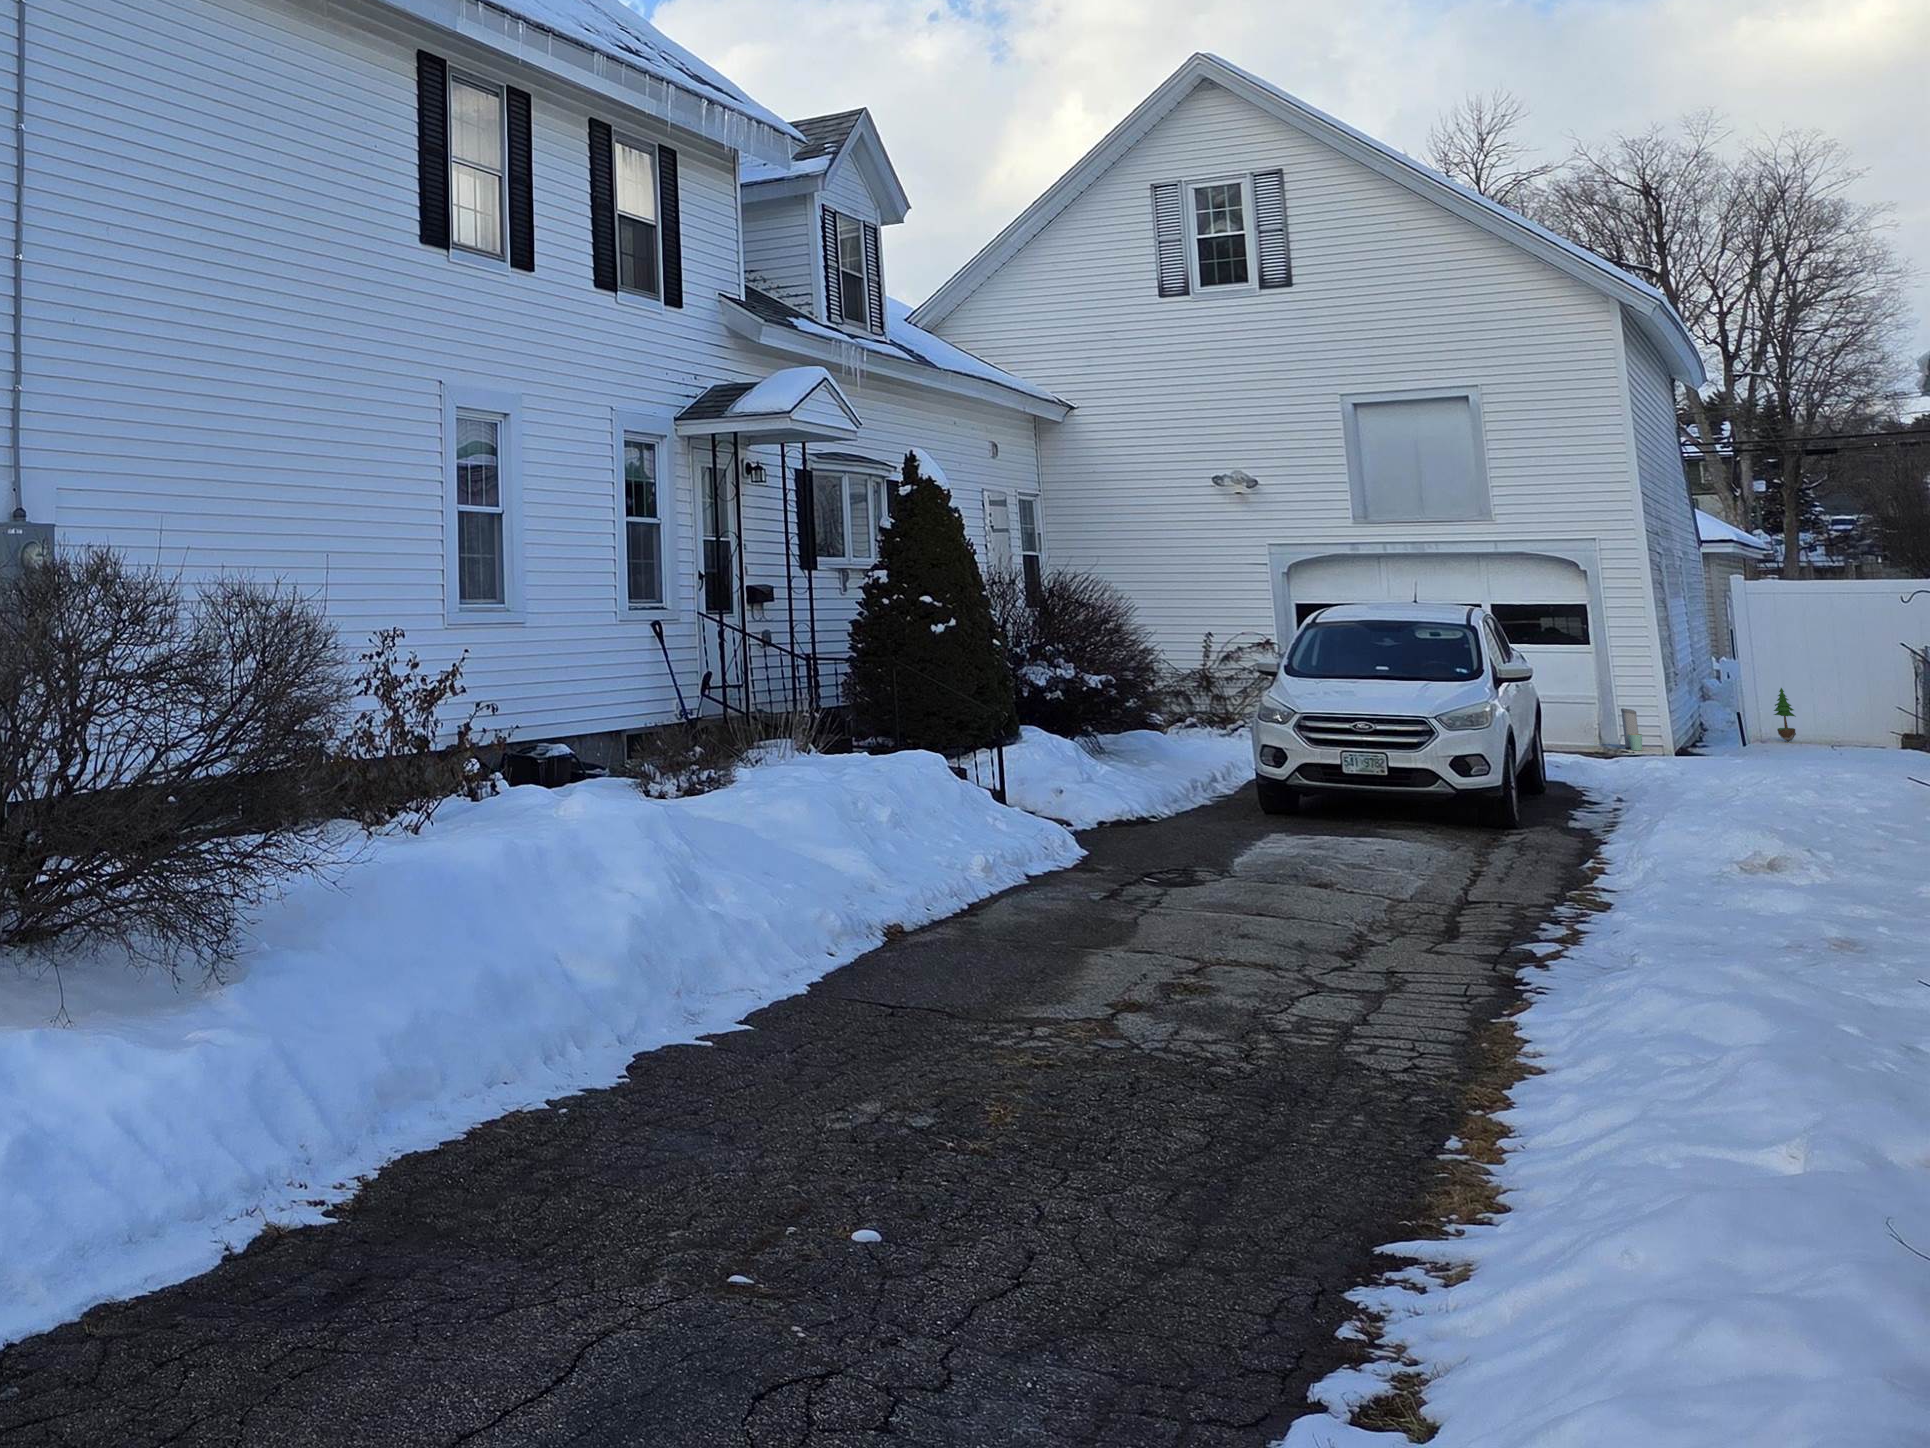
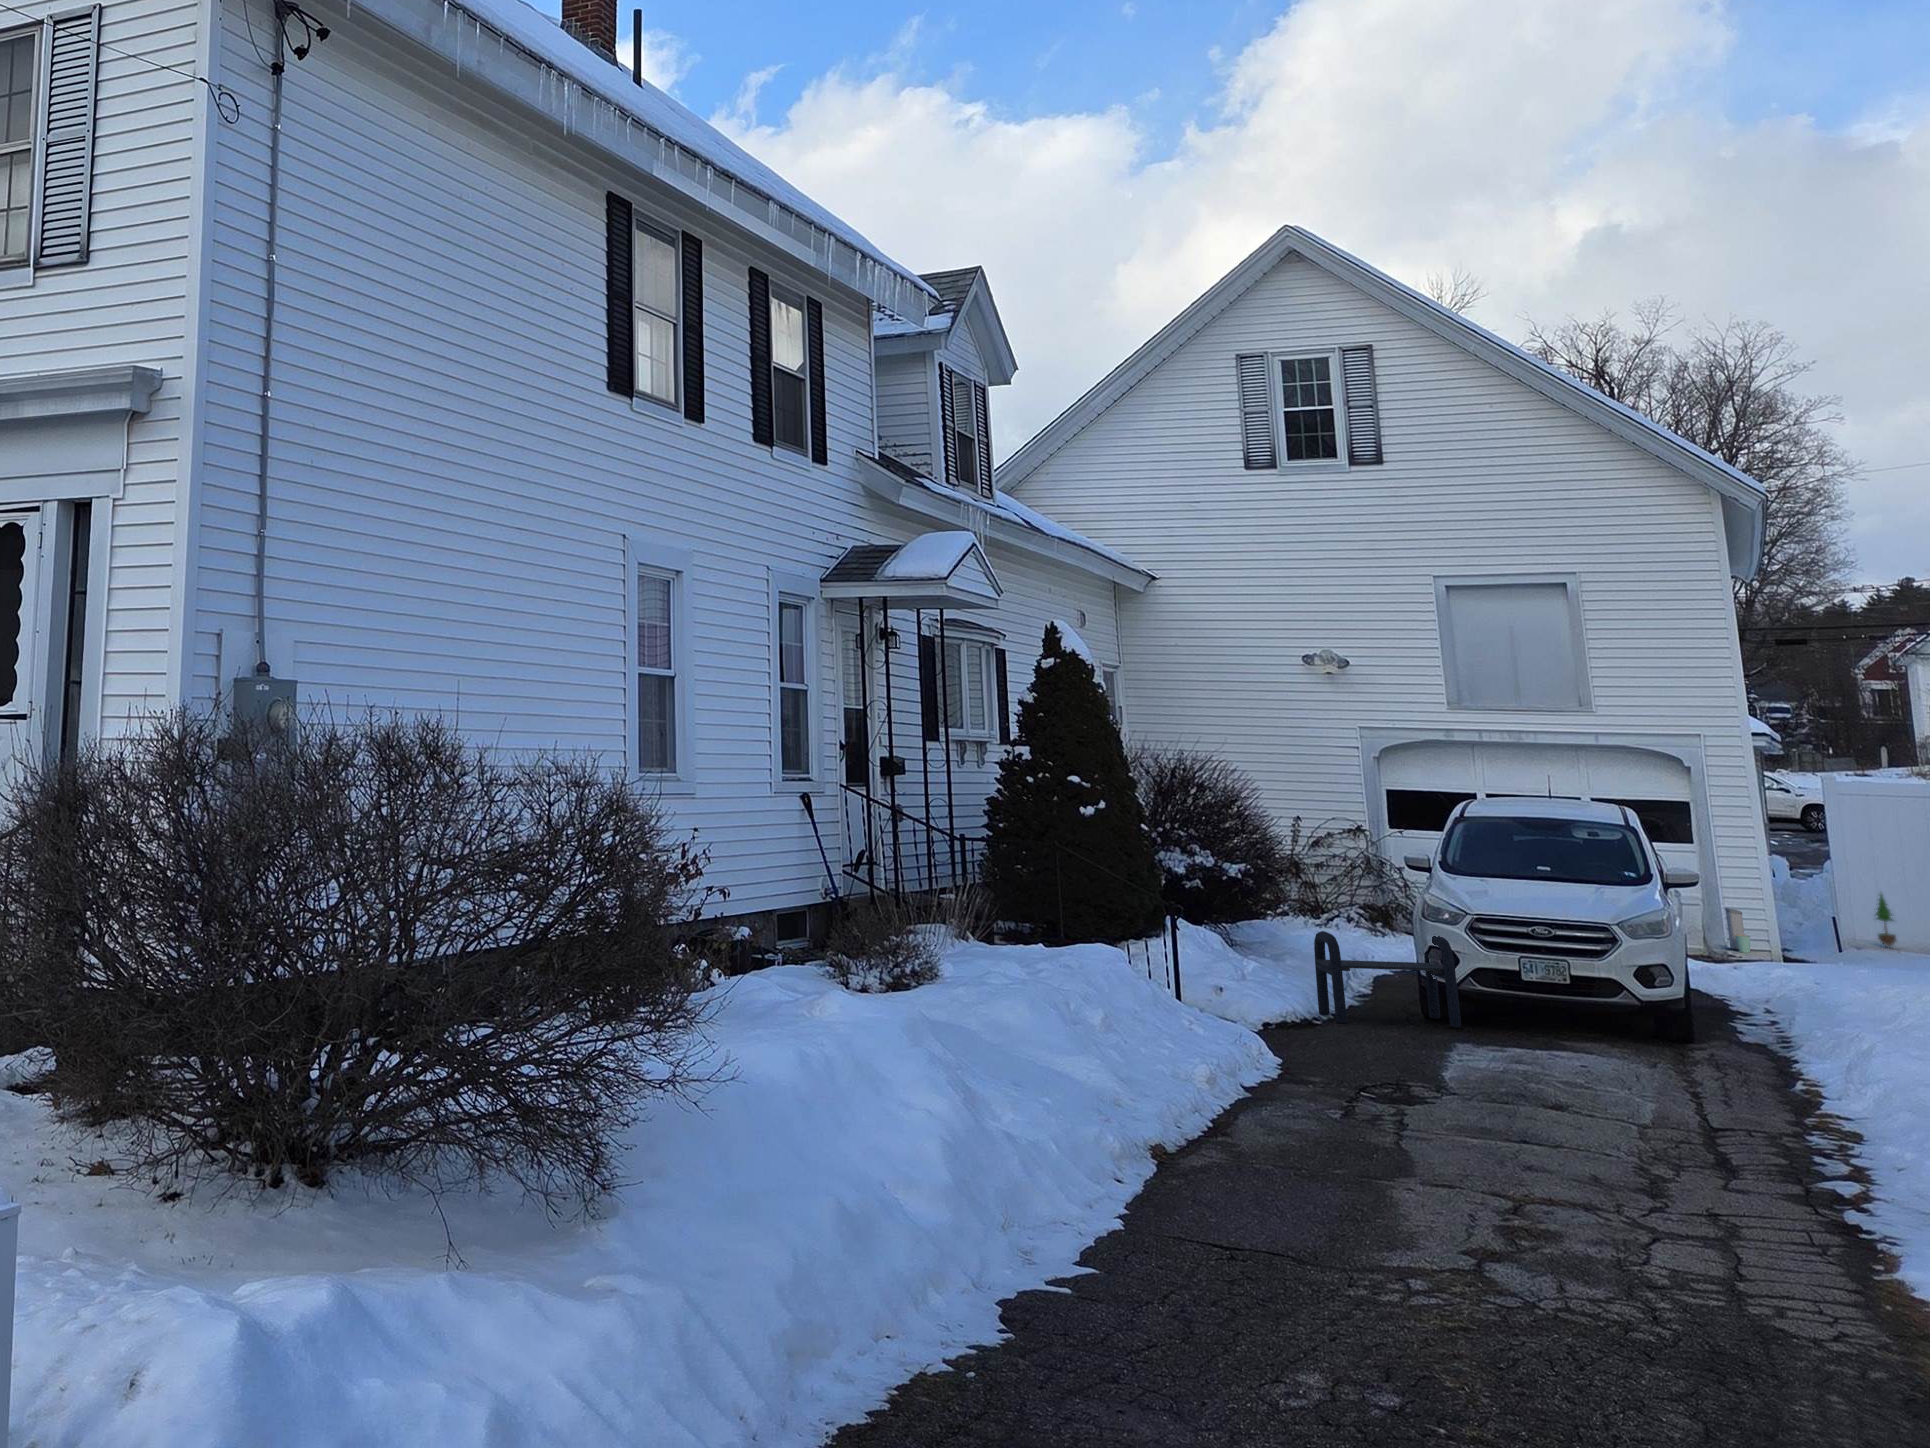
bench: none [1147,734,1281,821] -> present [1314,931,1461,1028]

